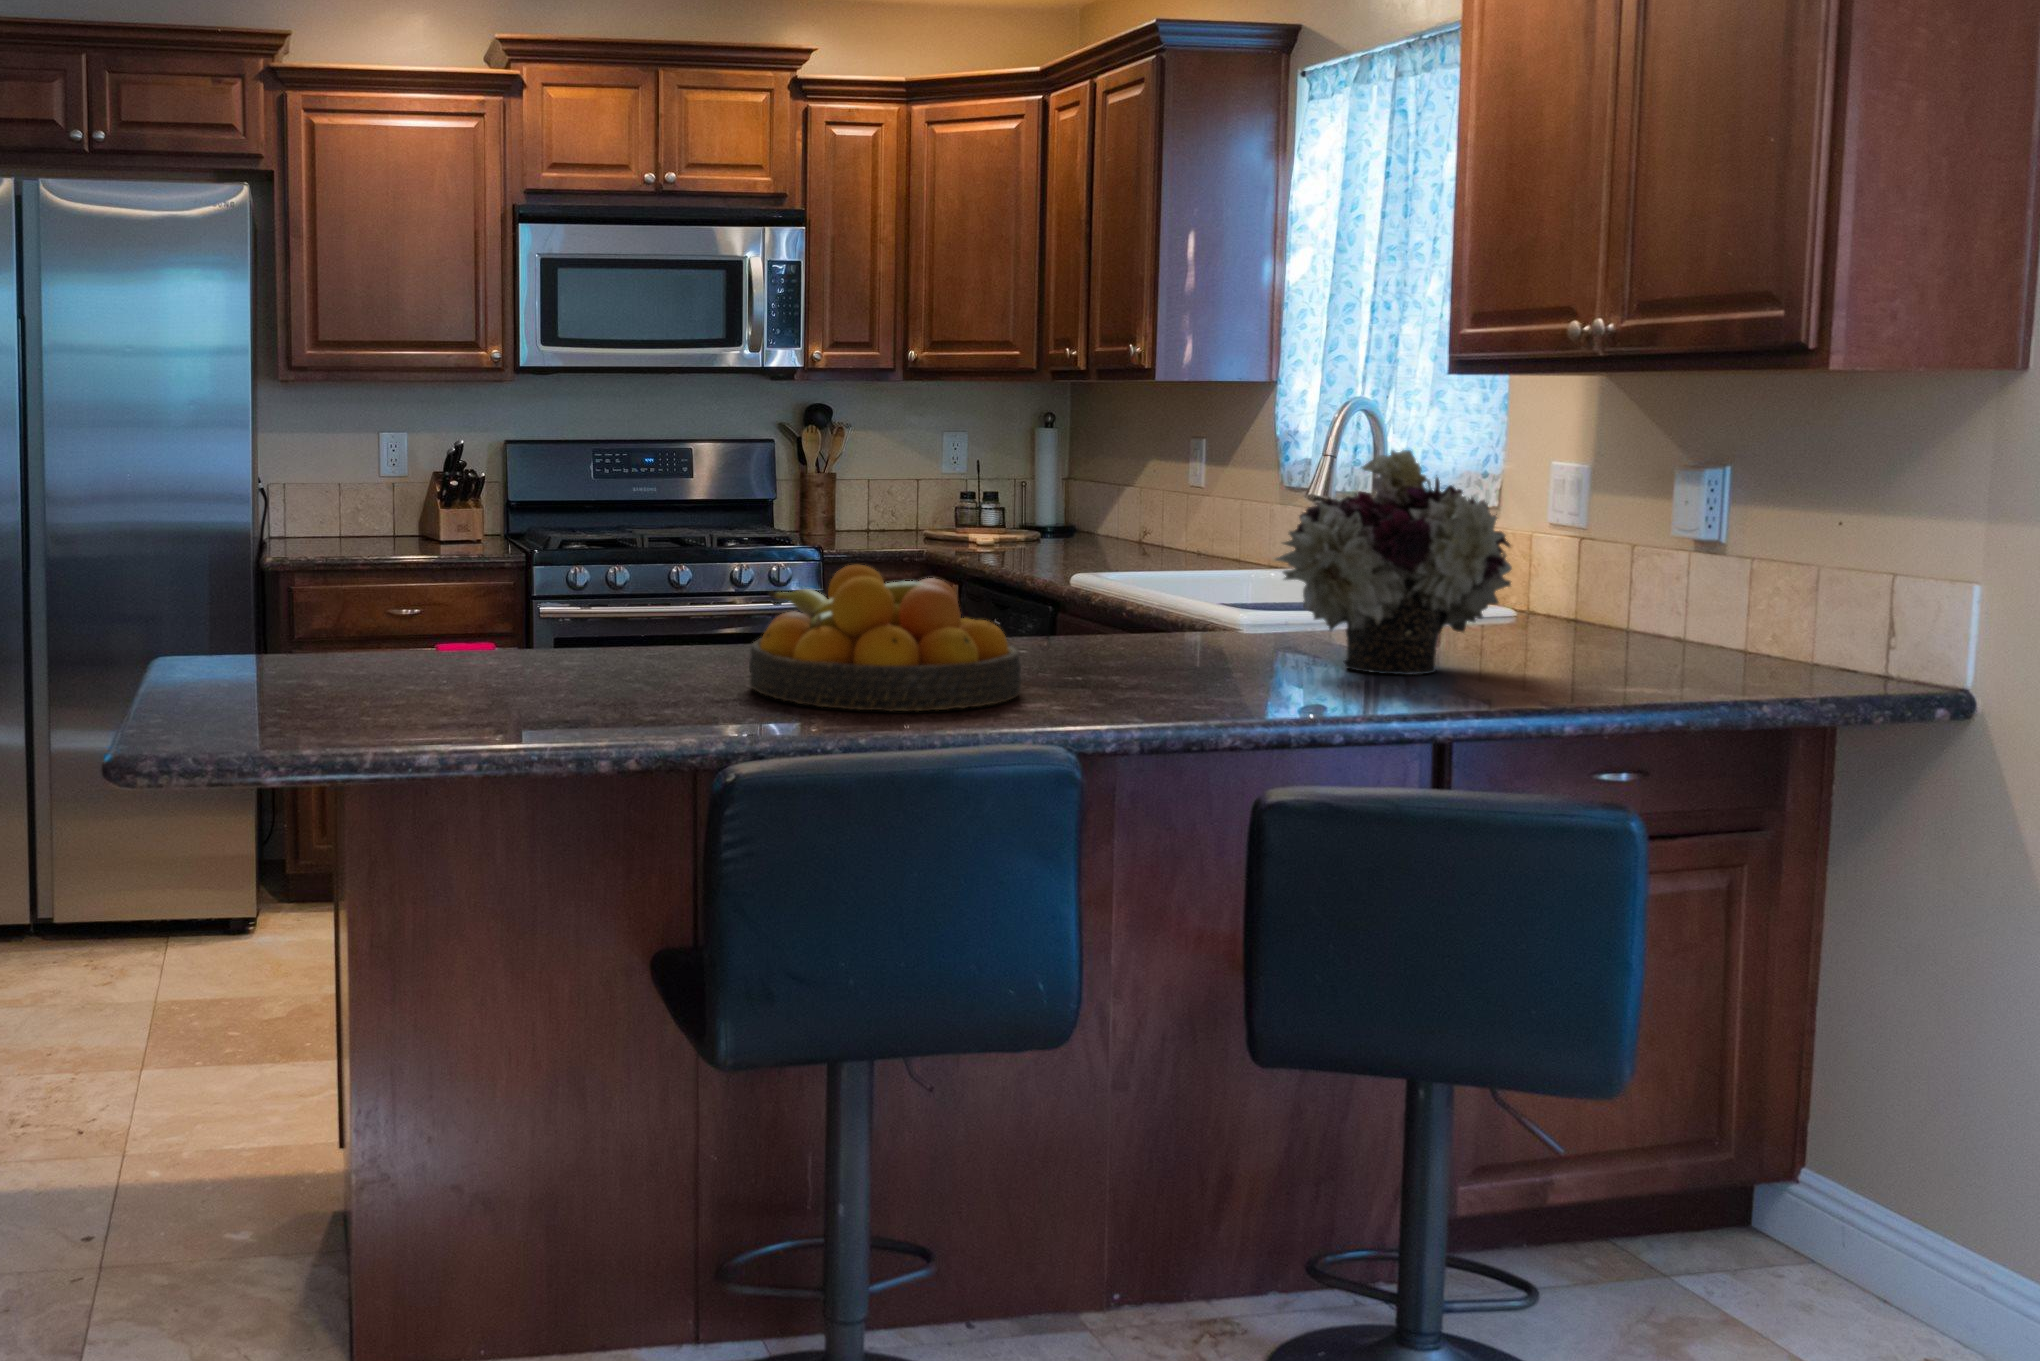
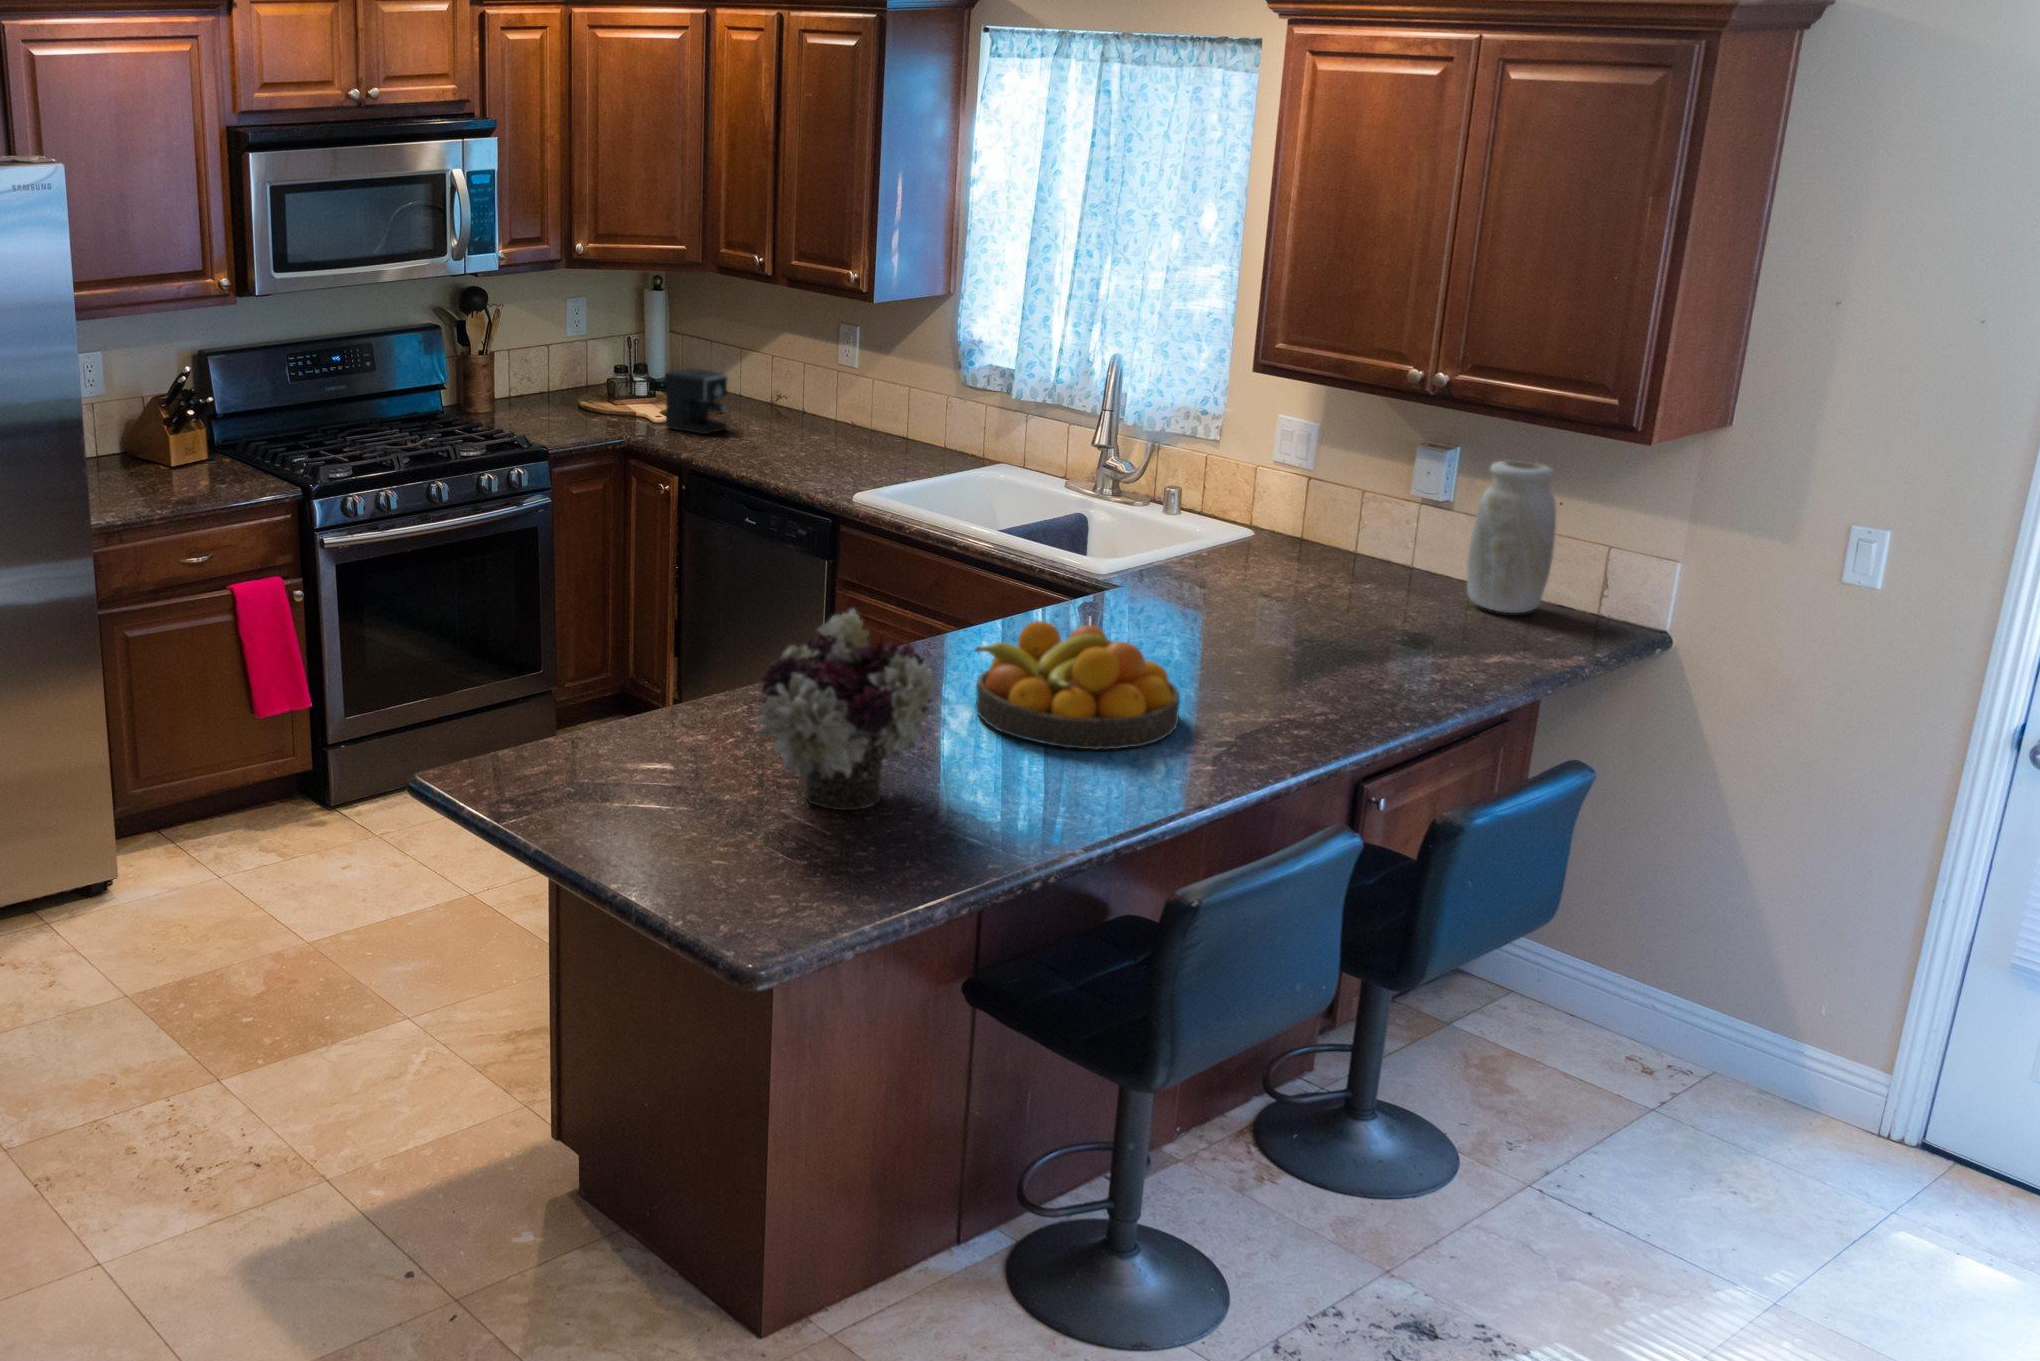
flower arrangement: present [1276,450,1512,675] -> present [755,609,937,810]
vase: none [1693,458,1817,680] -> present [1467,461,1556,613]
coffee maker: none [977,483,1067,548] -> present [666,368,728,434]

